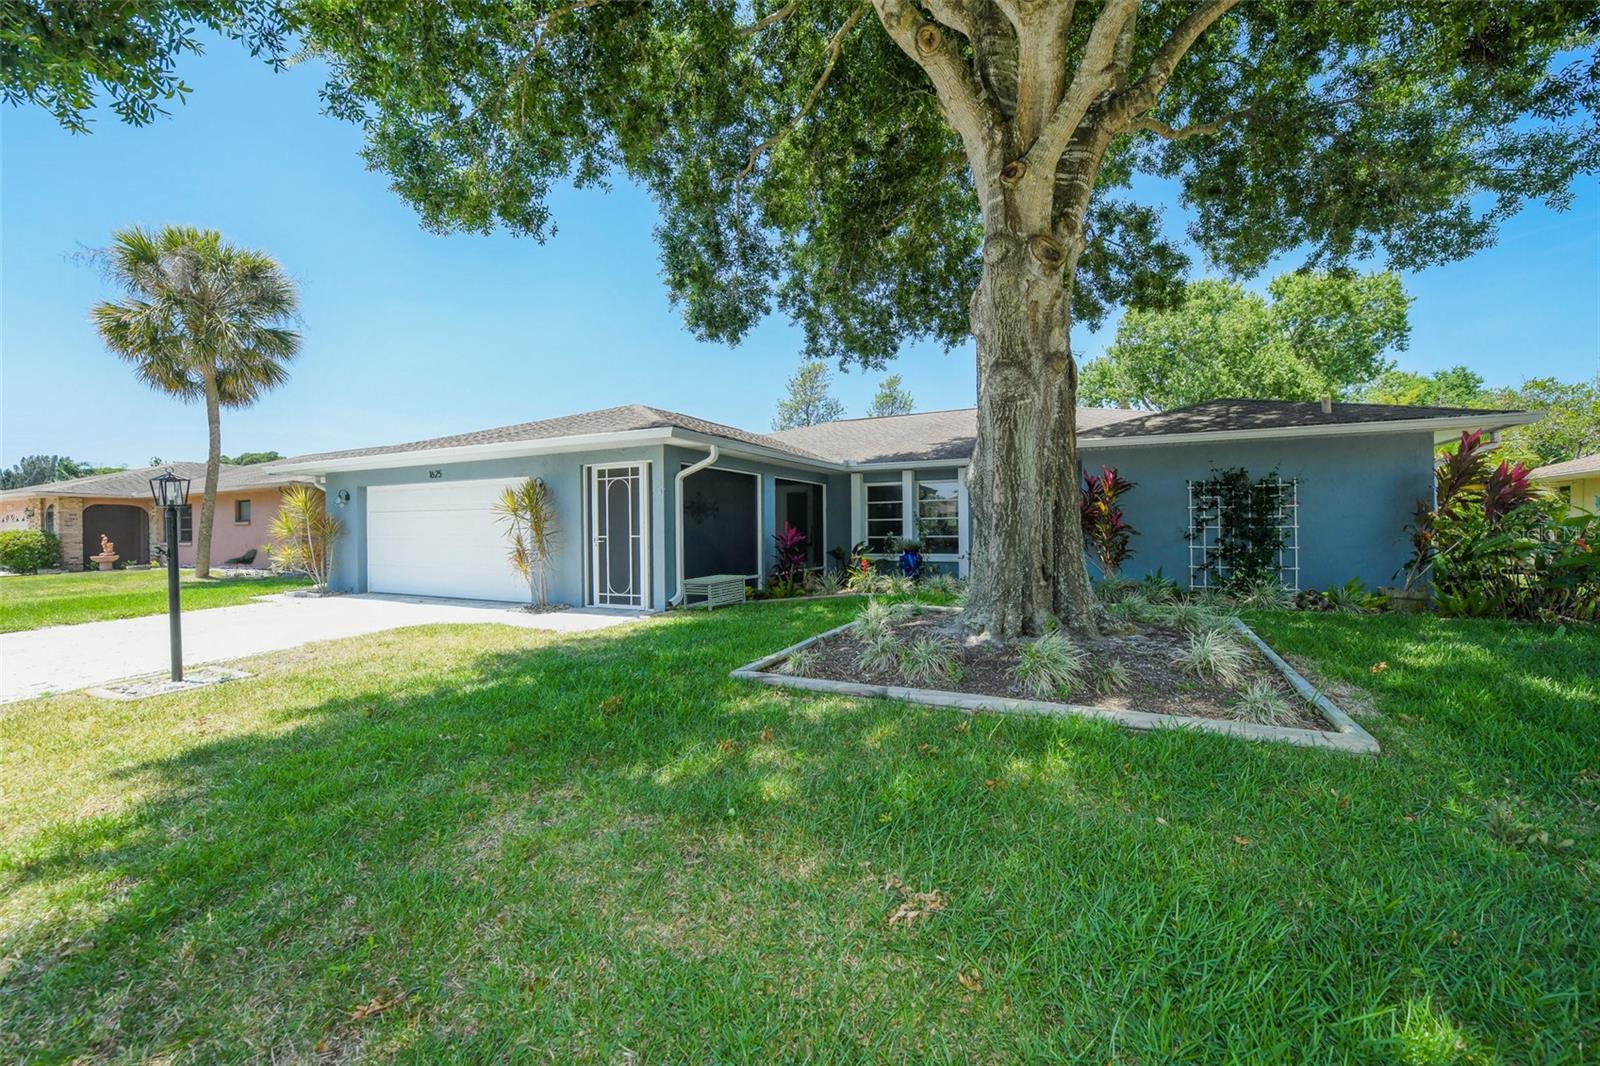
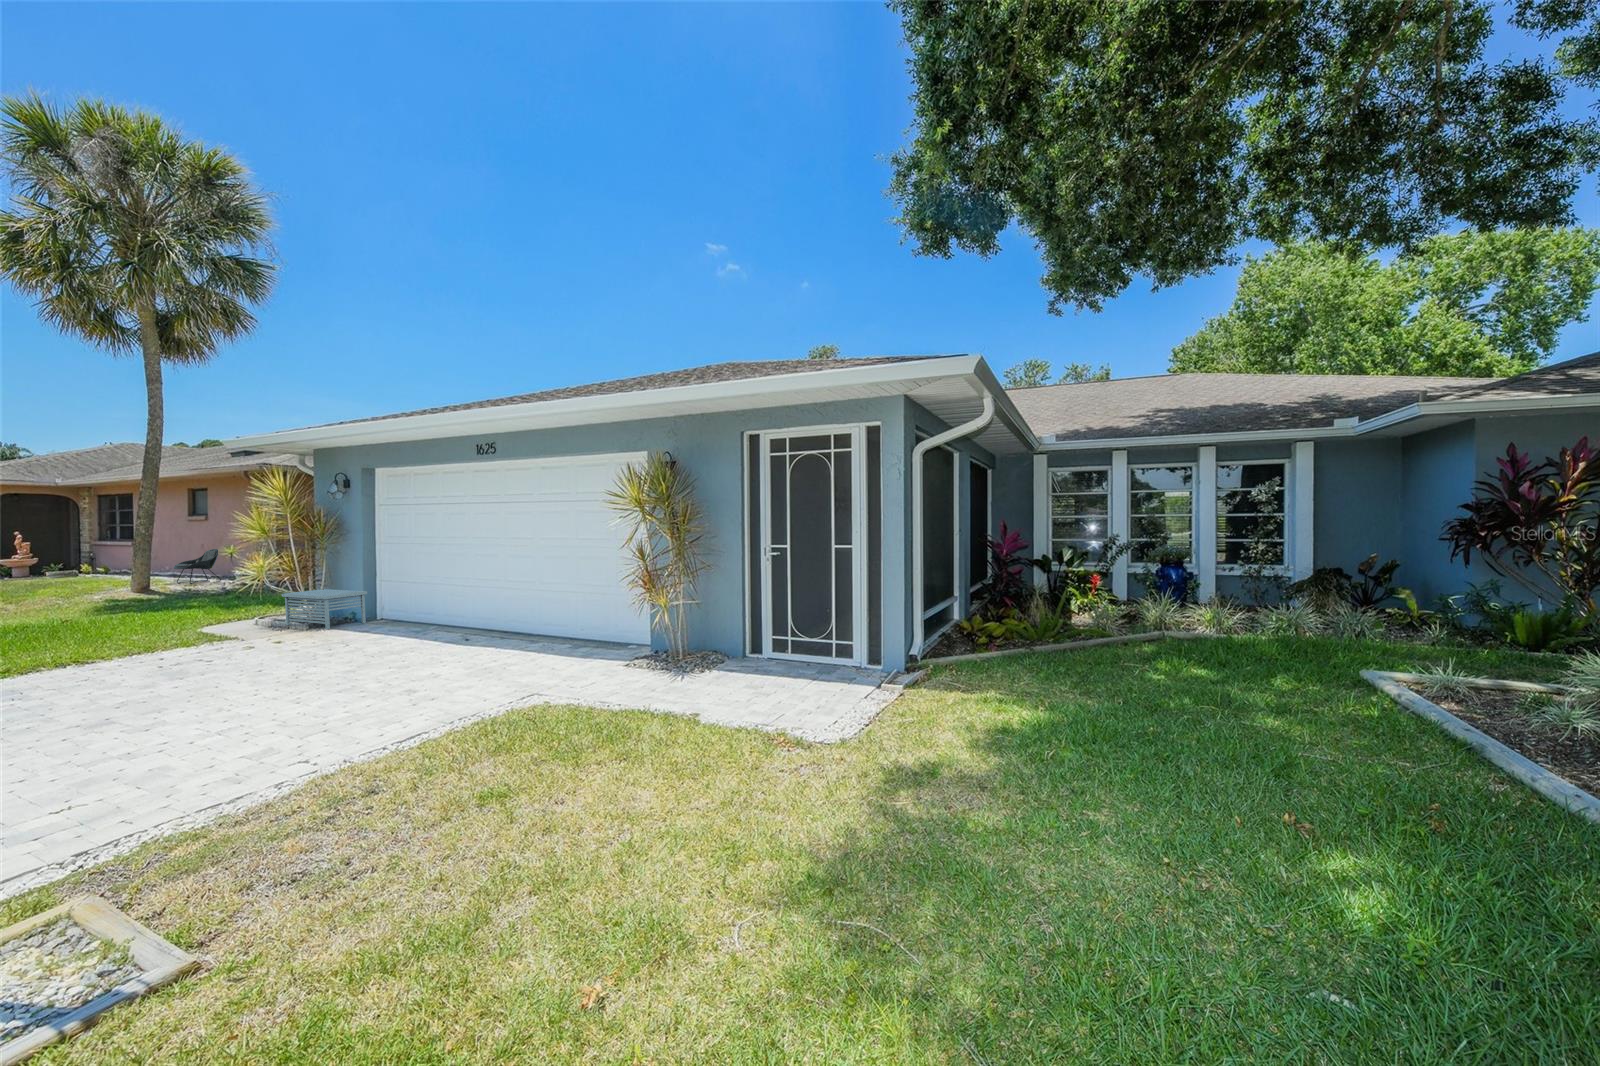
storage bench: present [680,575,746,611] -> present [282,589,367,629]

